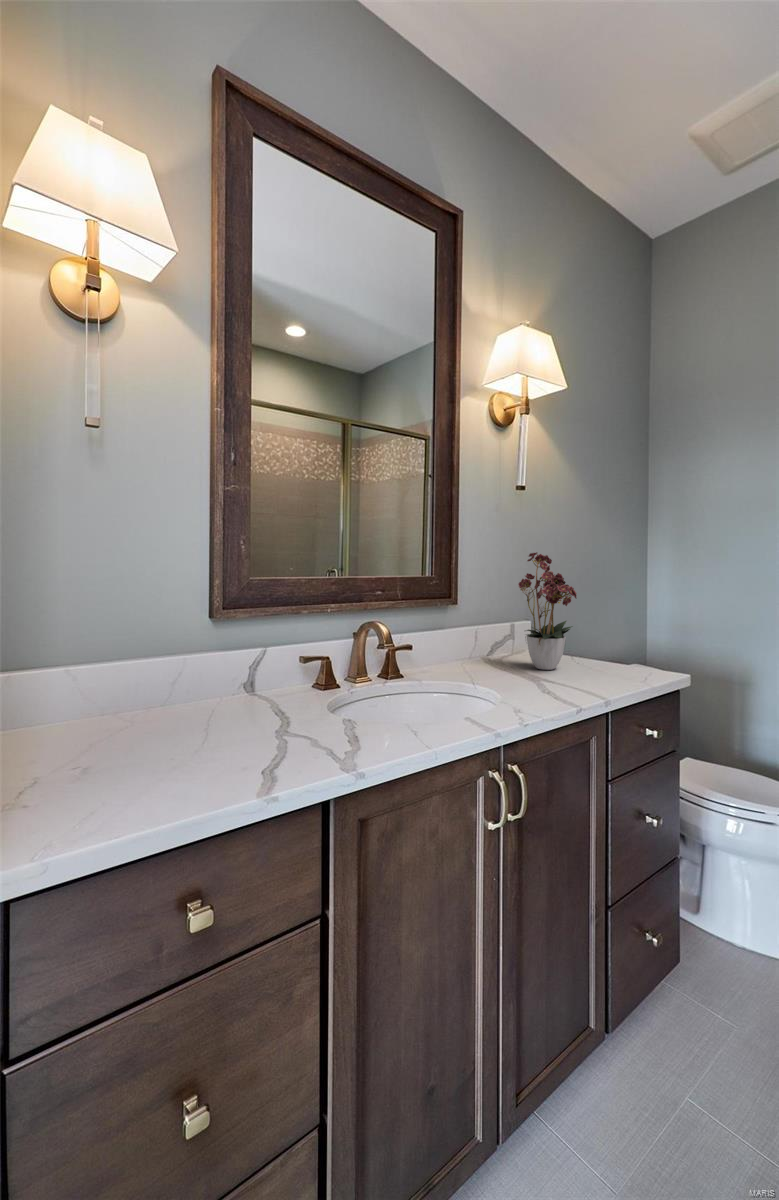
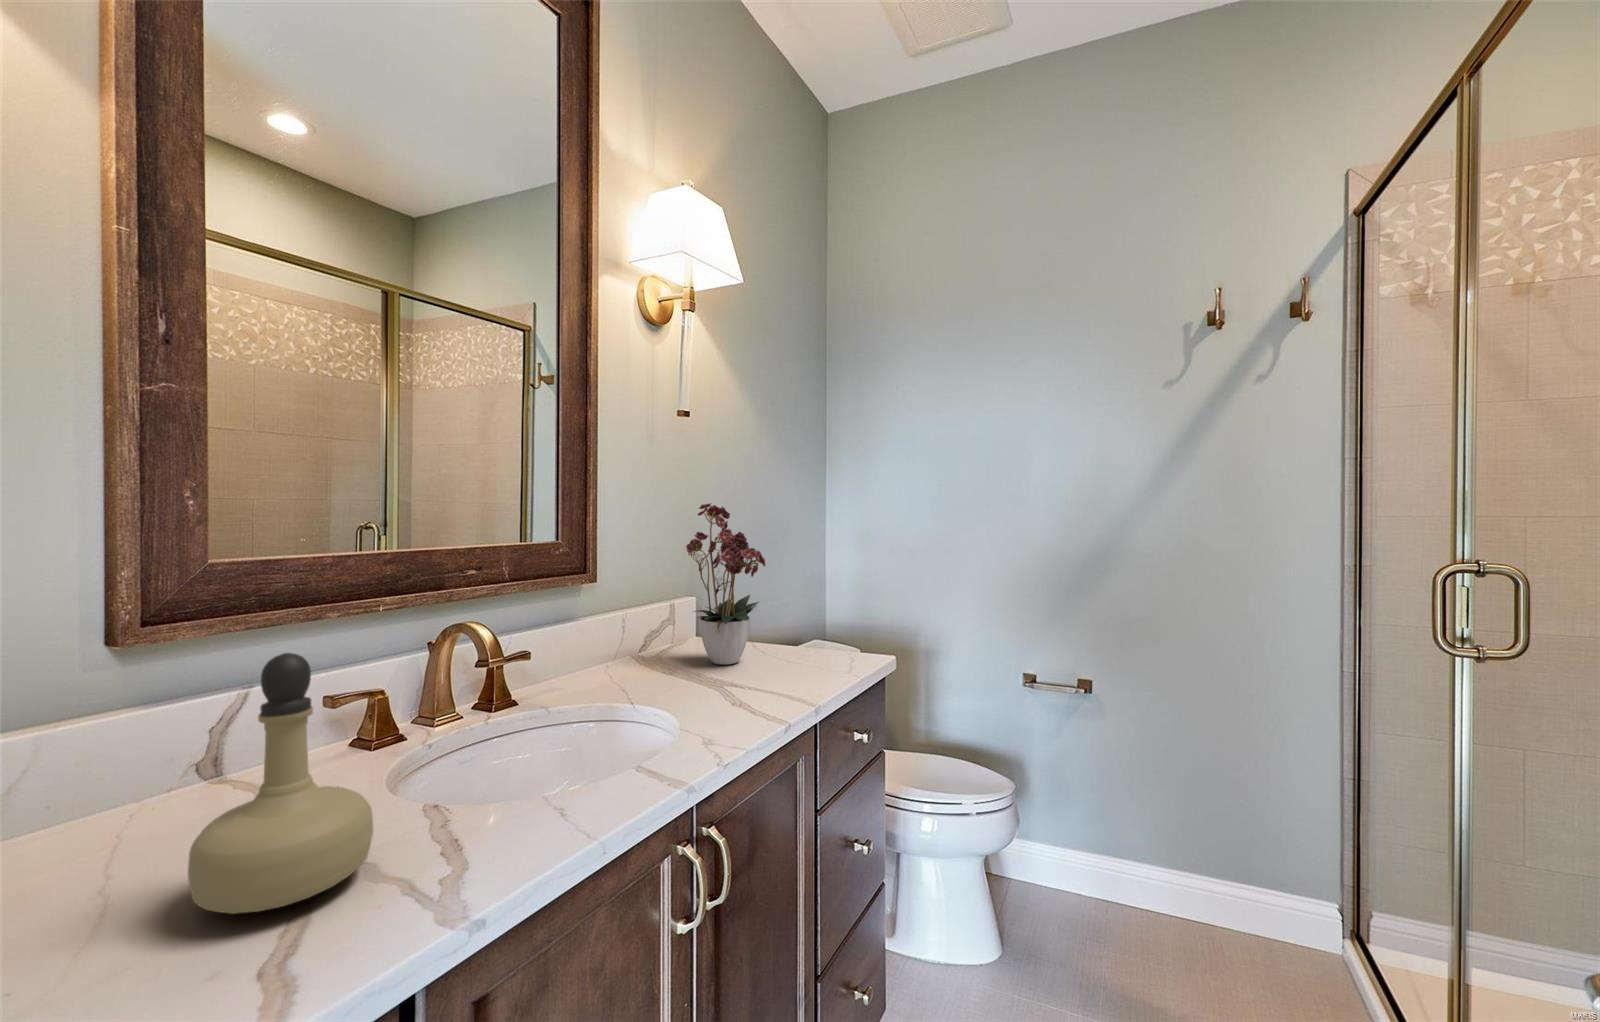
perfume bottle: none [237,619,315,745] -> present [188,653,373,914]

